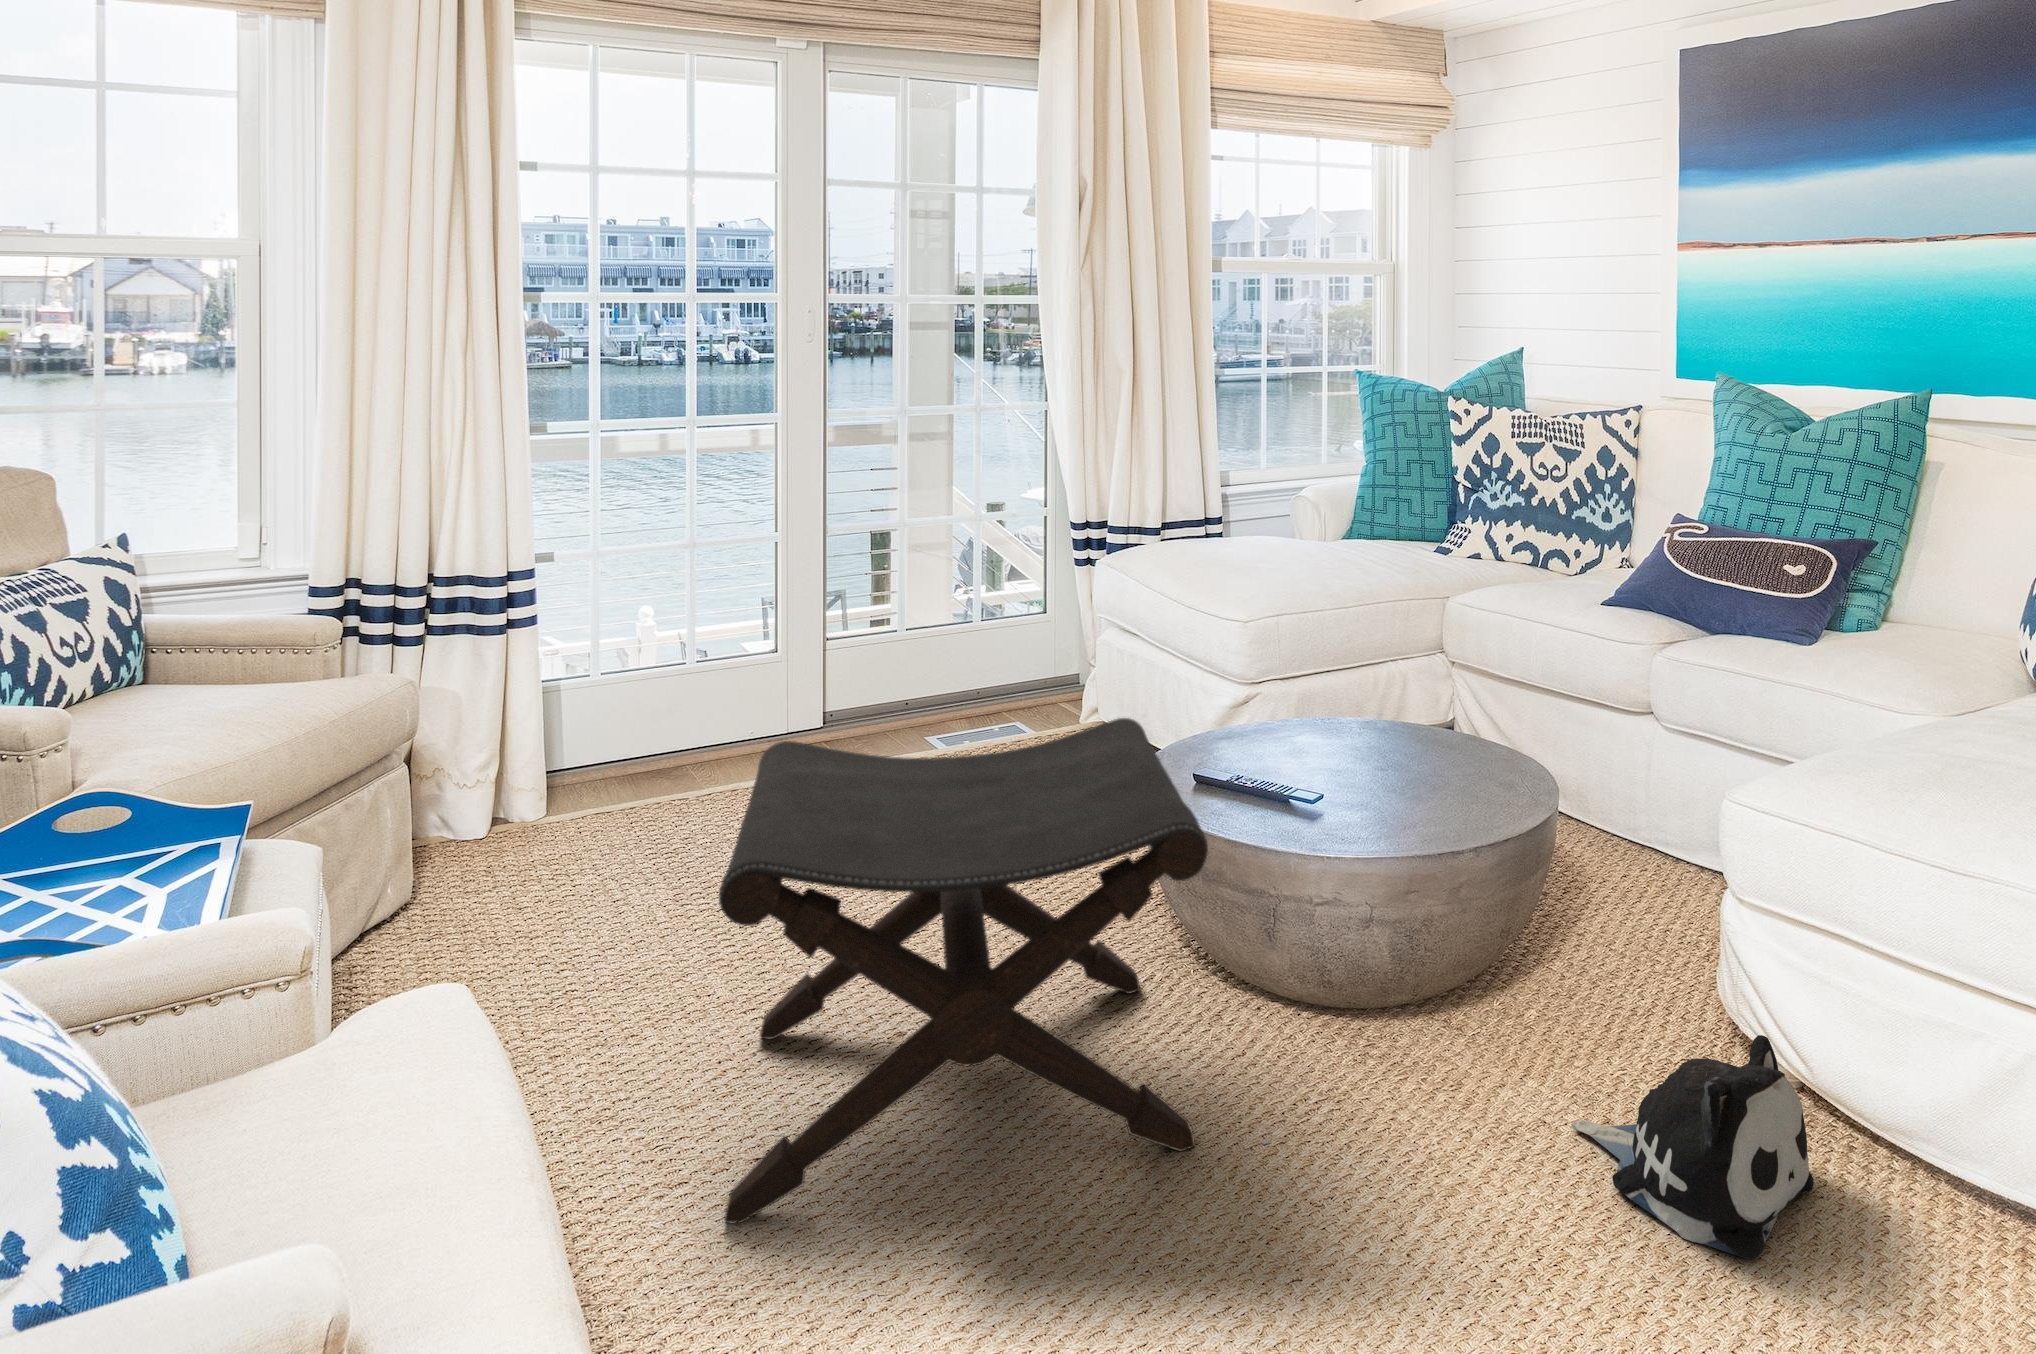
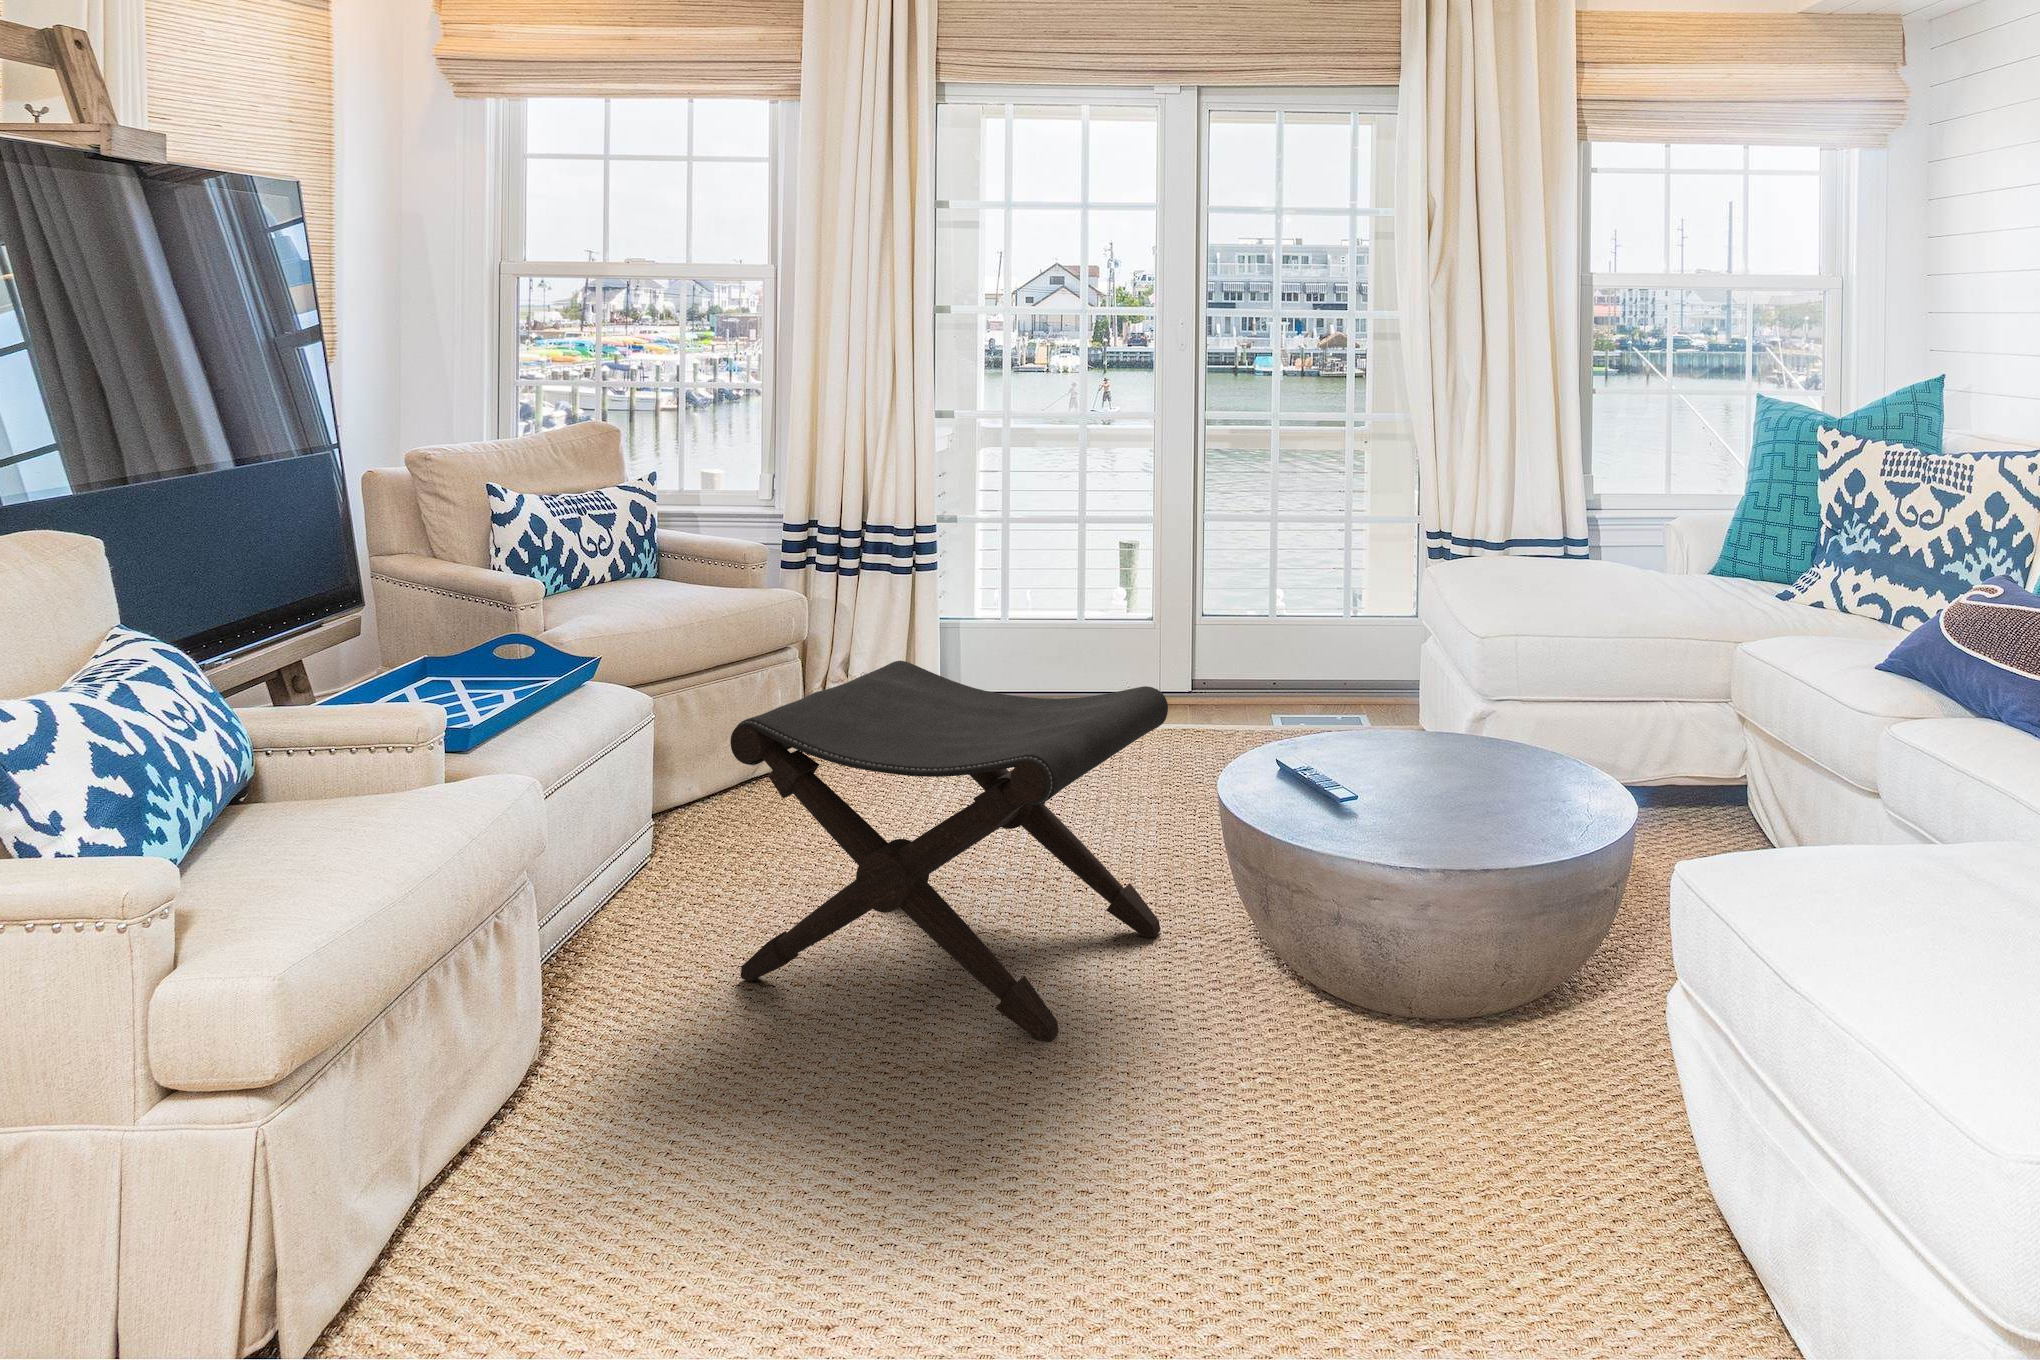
plush toy: present [1571,1035,1814,1259] -> none [1314,1089,1515,1272]

